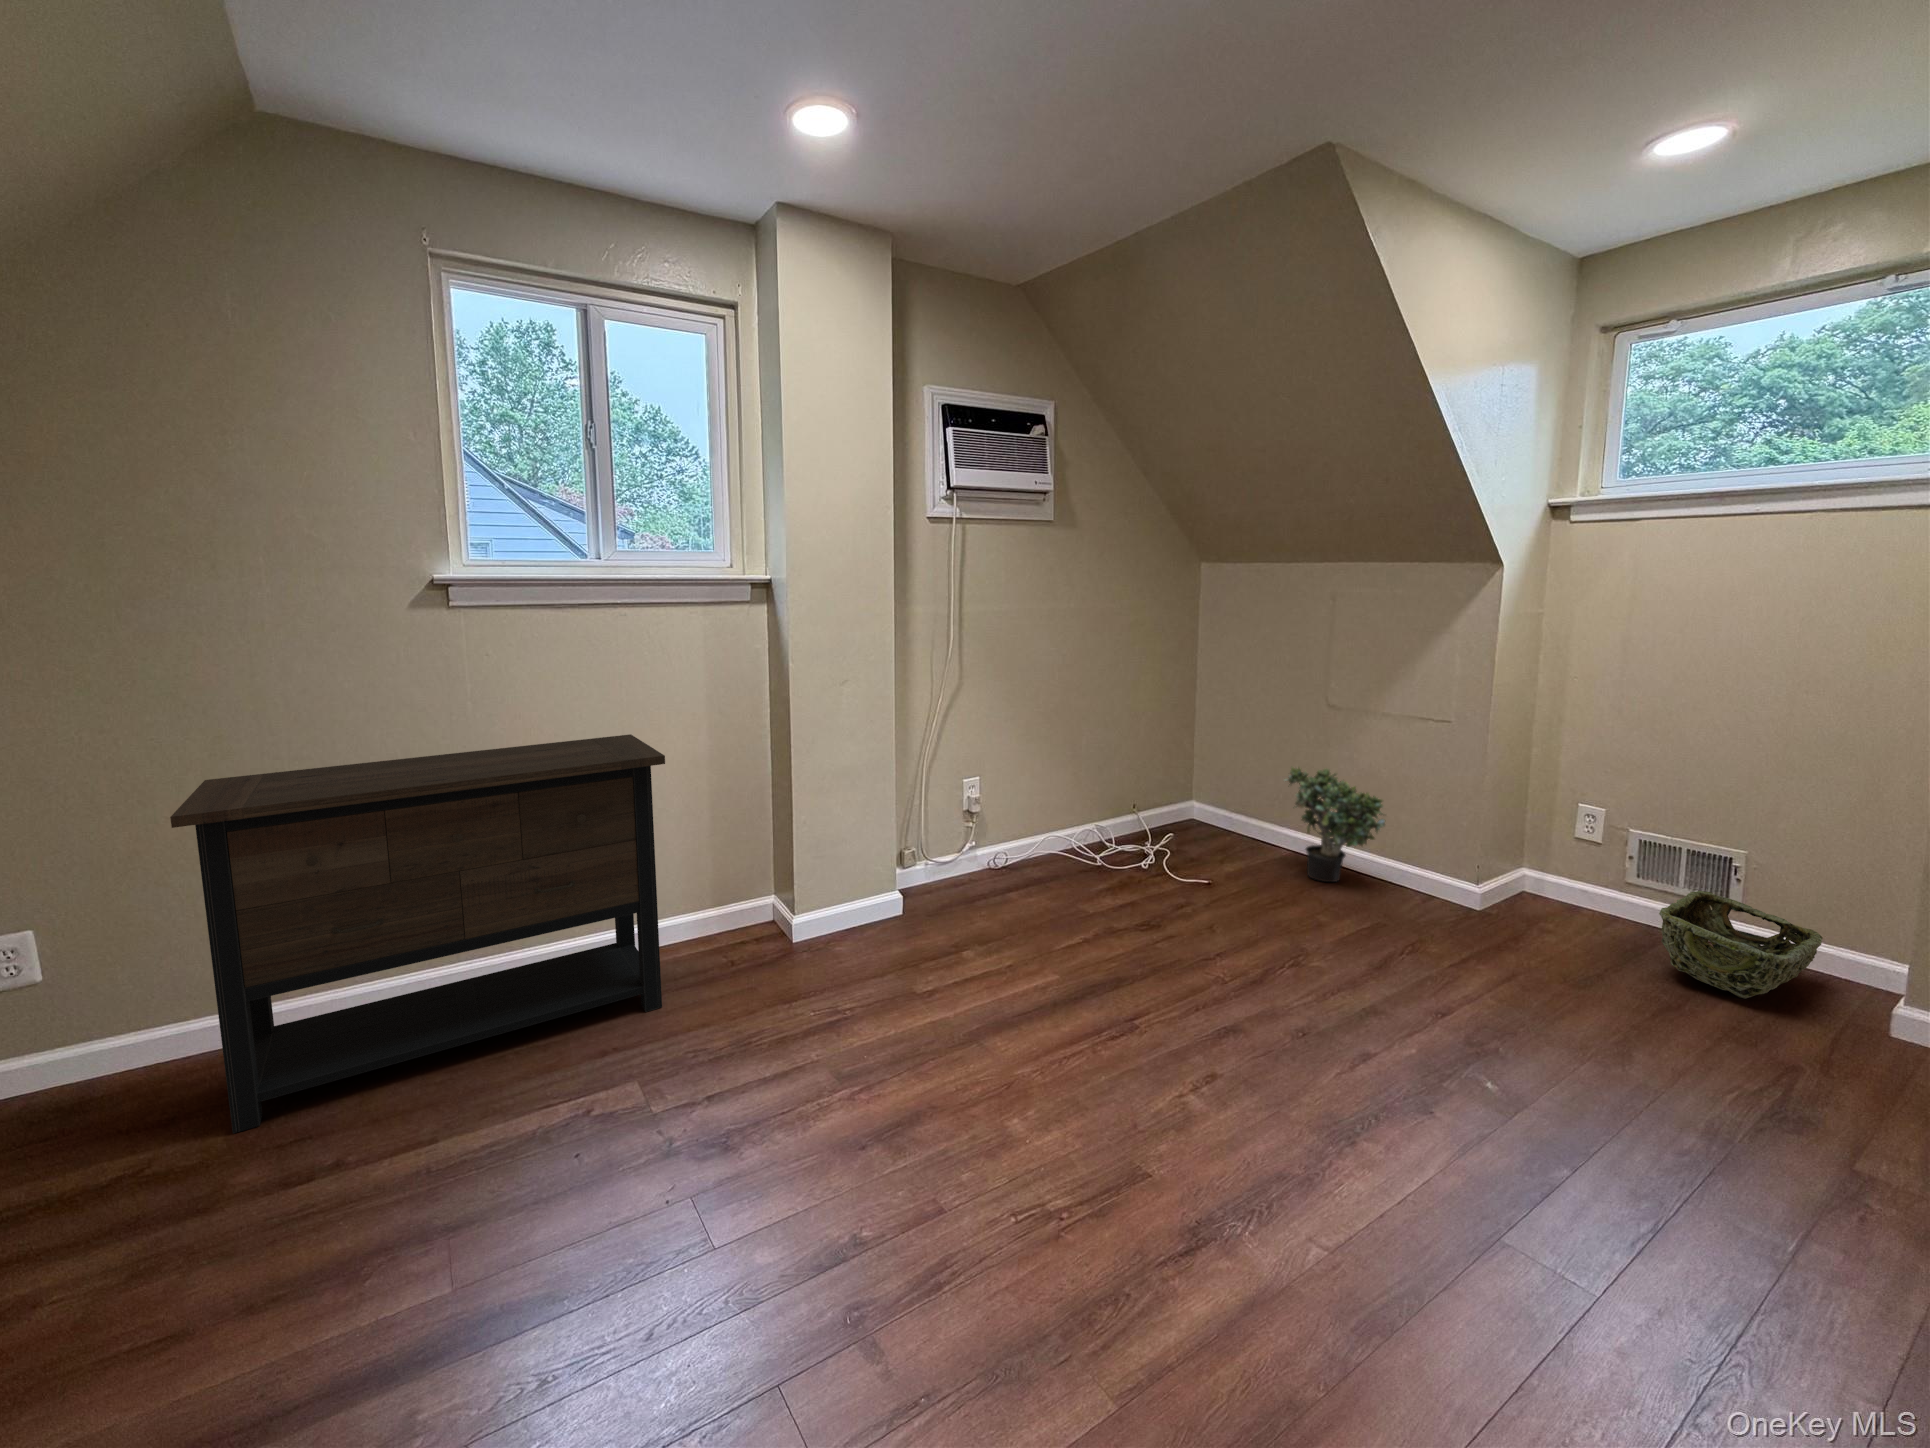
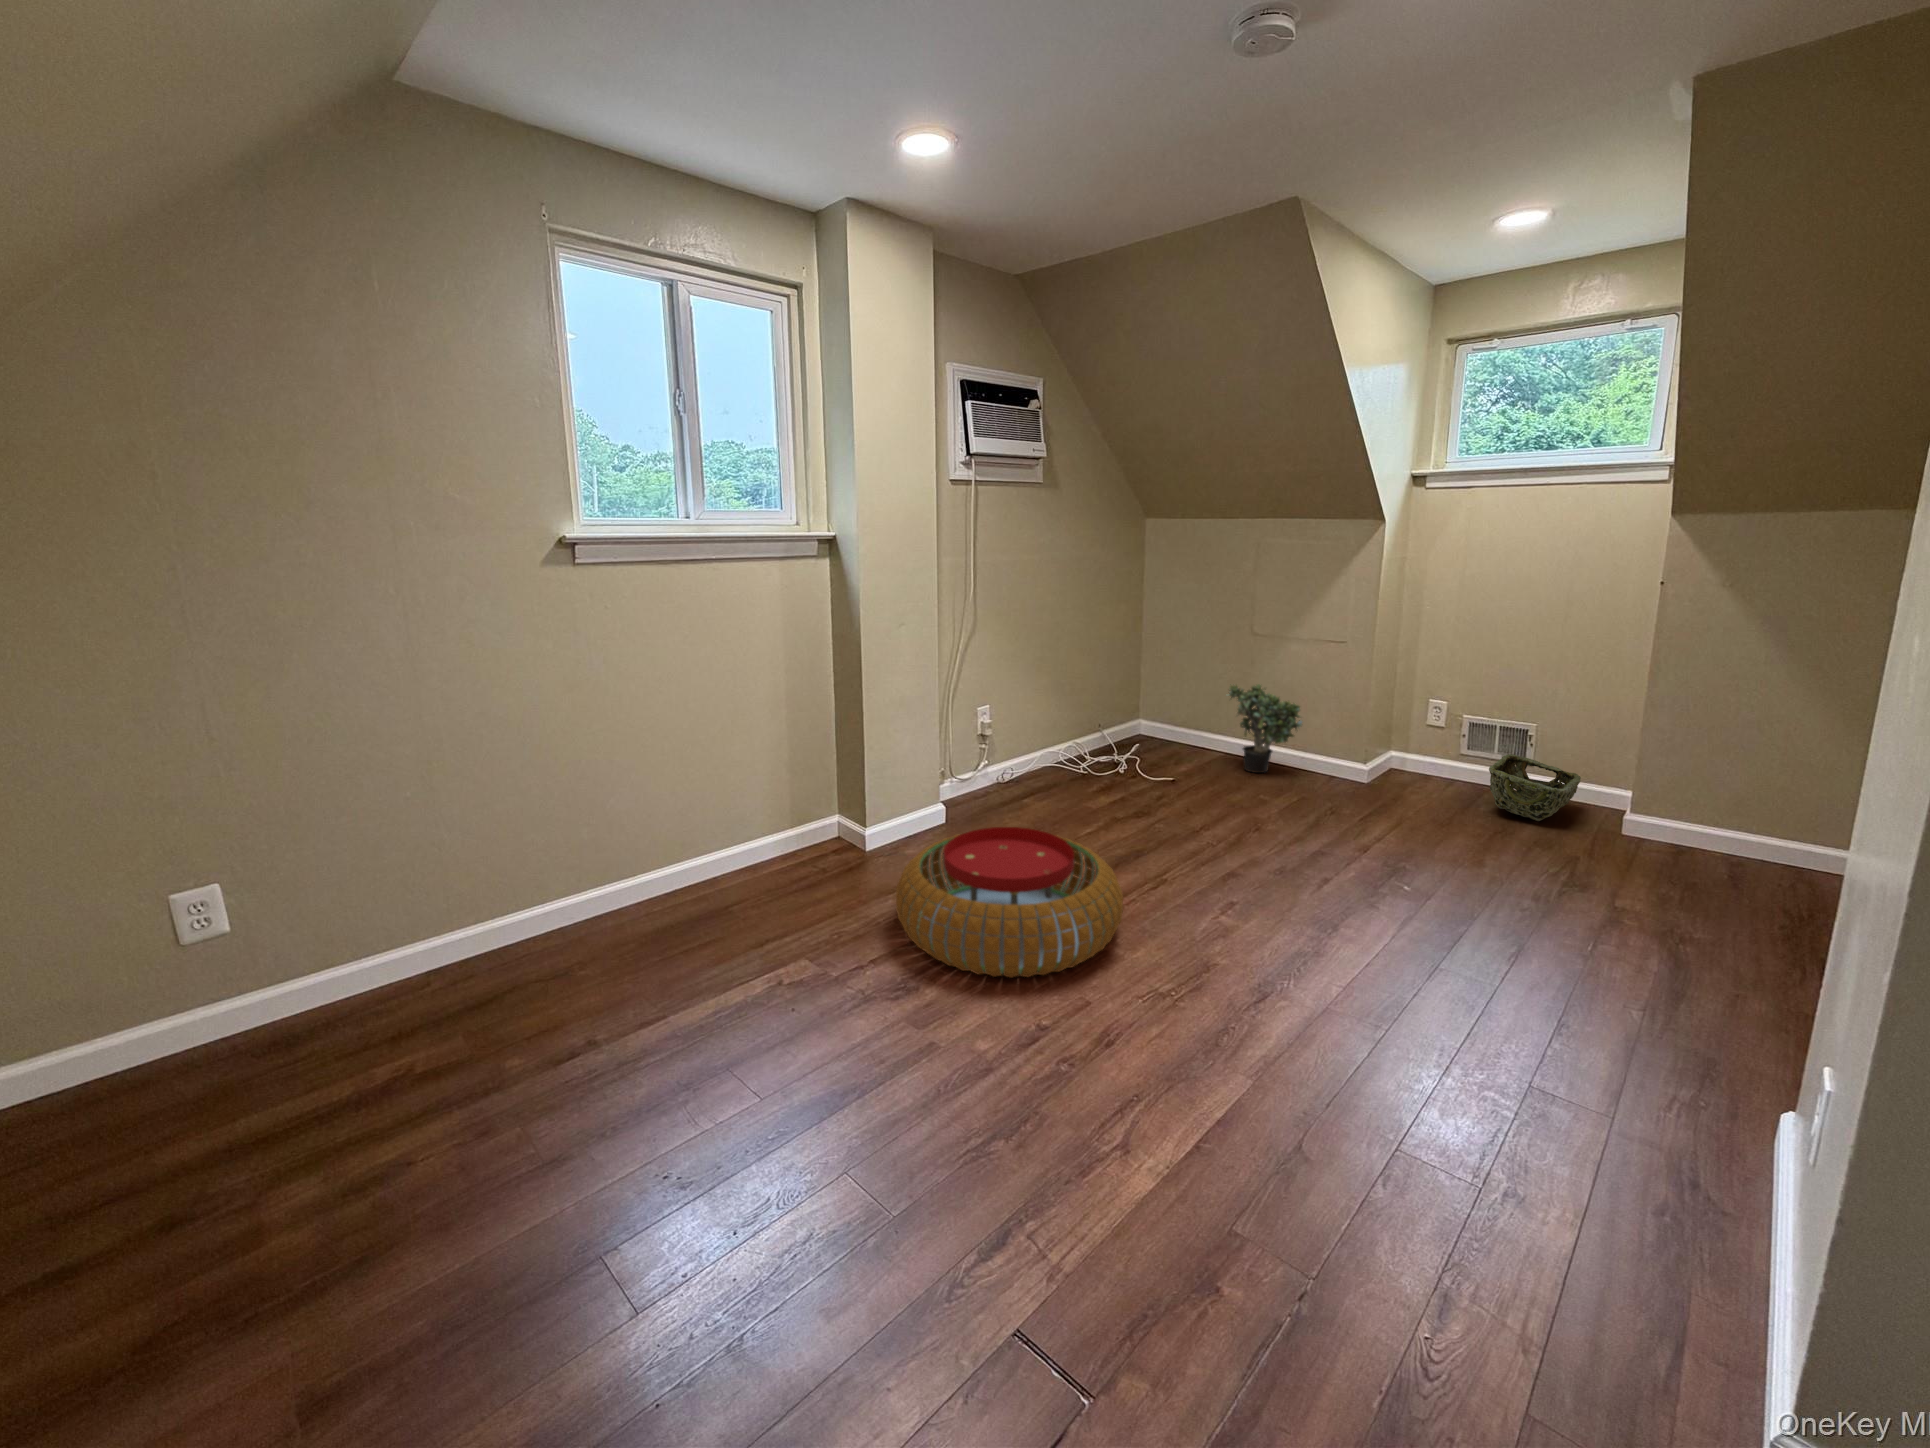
dresser: present [170,734,665,1134] -> none [381,677,790,1037]
pouf: none [750,938,1042,1158] -> present [896,827,1123,977]

